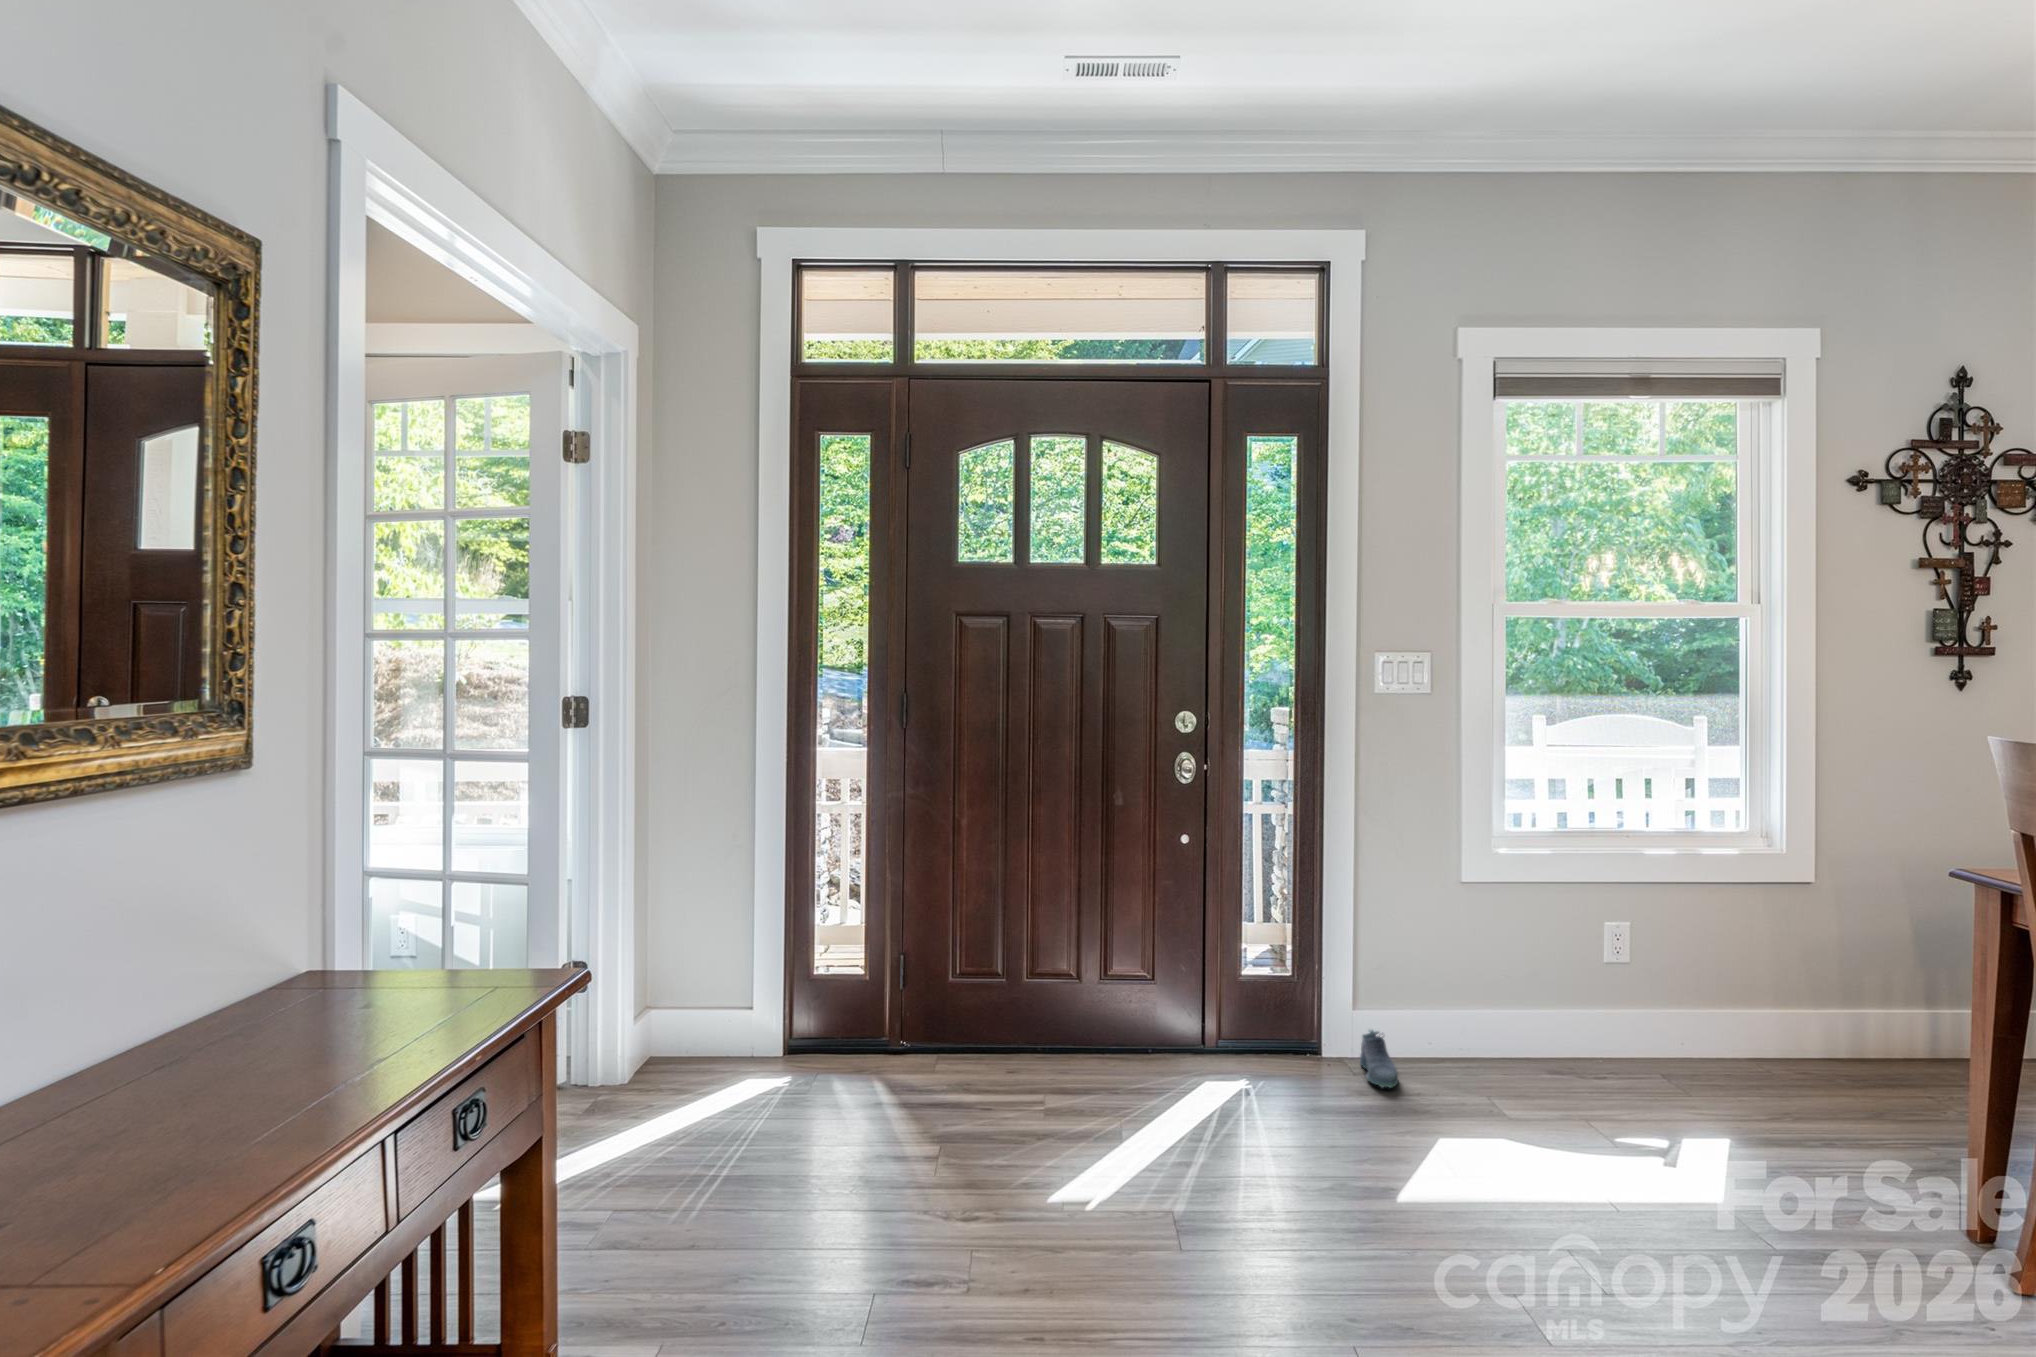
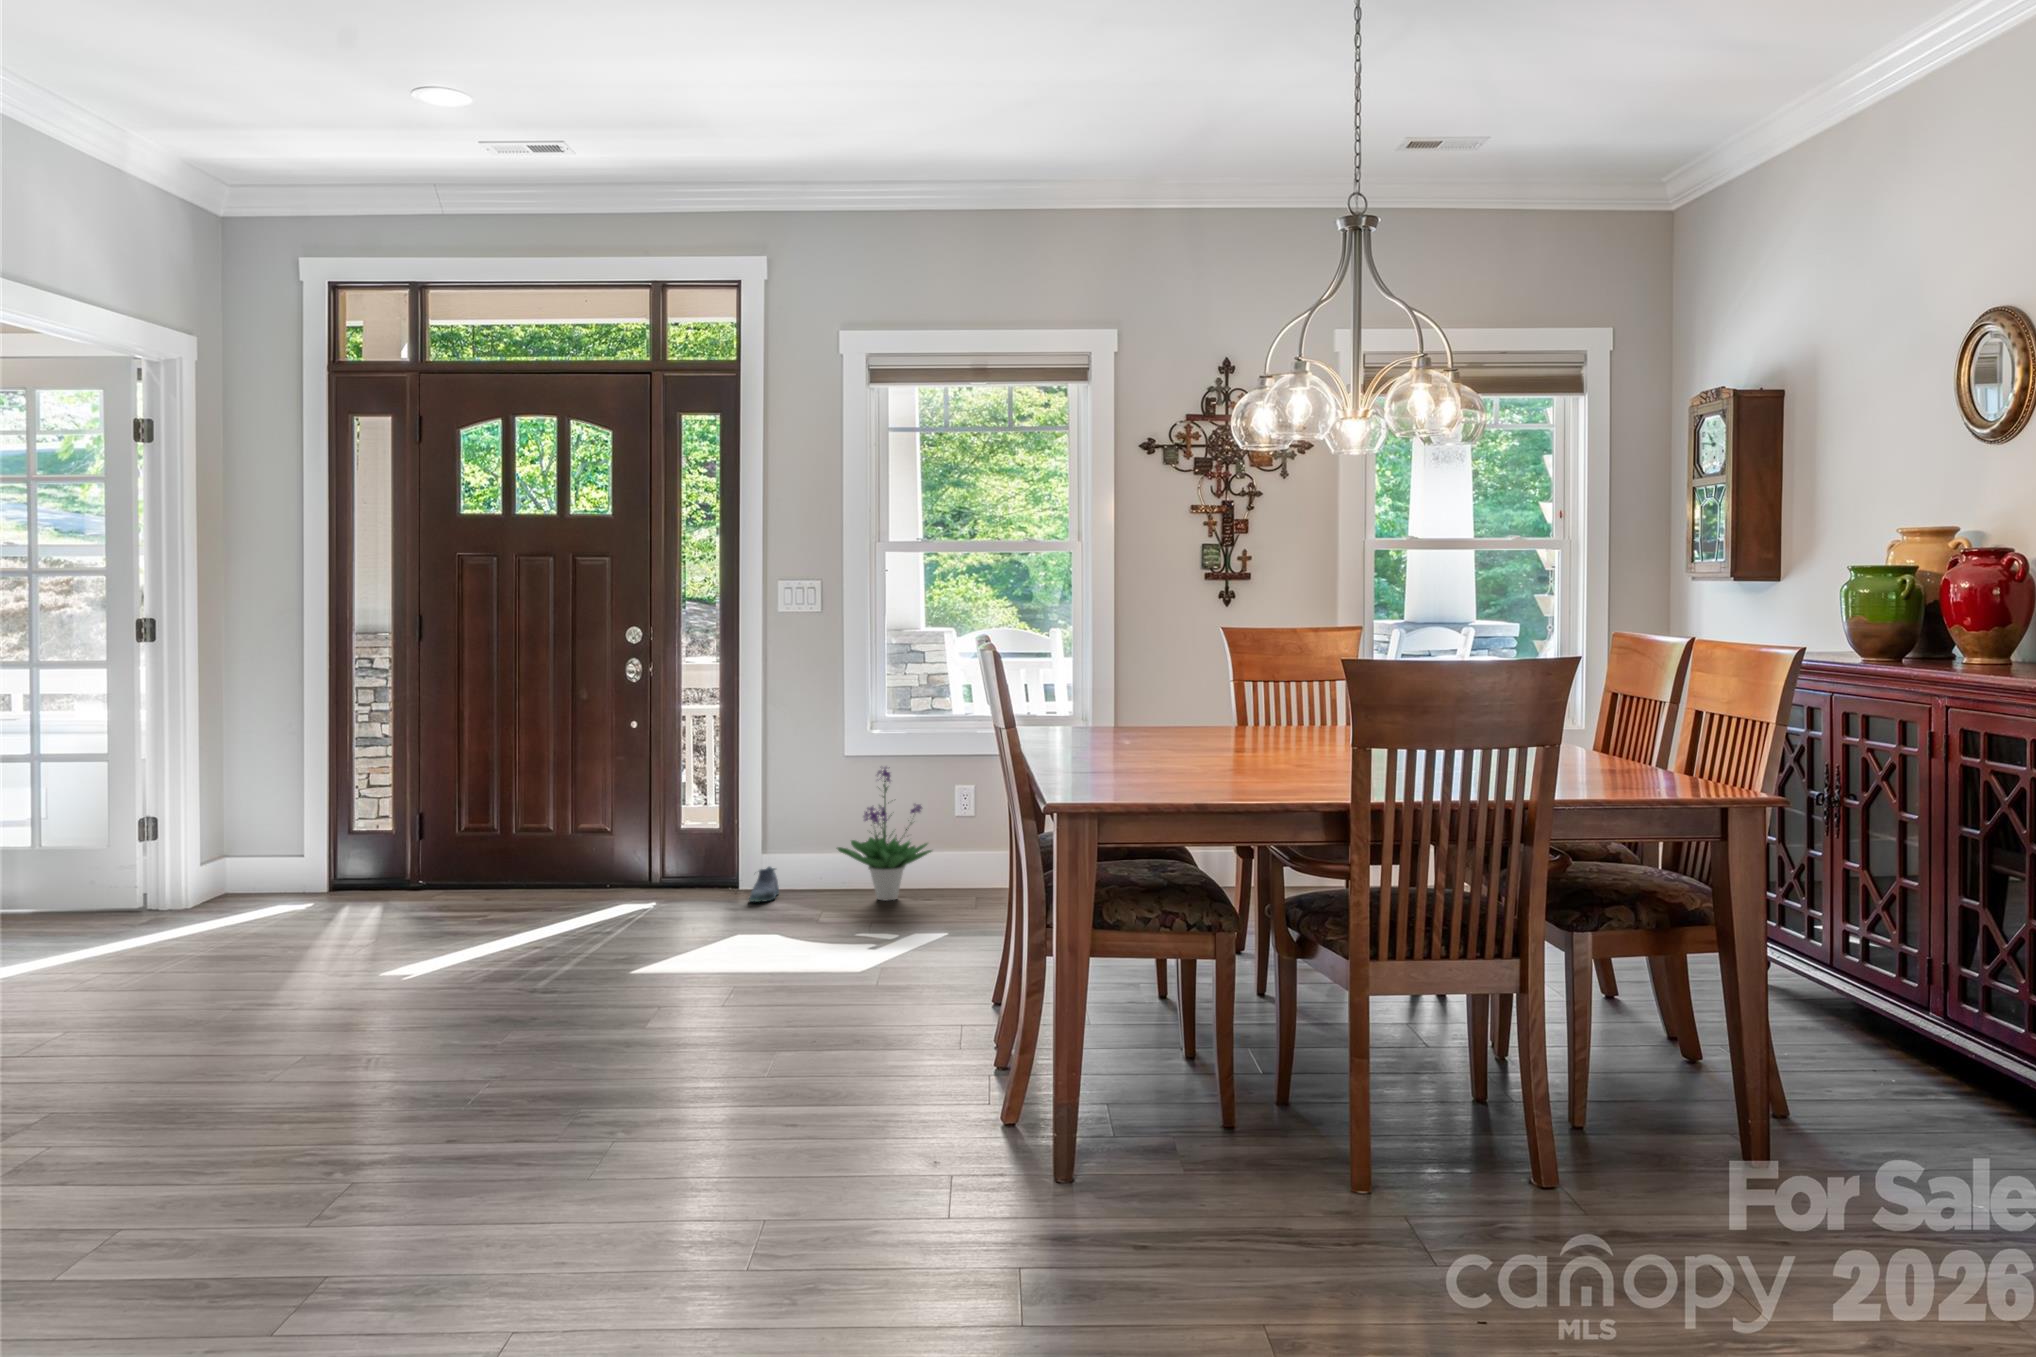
potted plant: none [1478,899,1622,1084] -> present [838,767,932,900]

